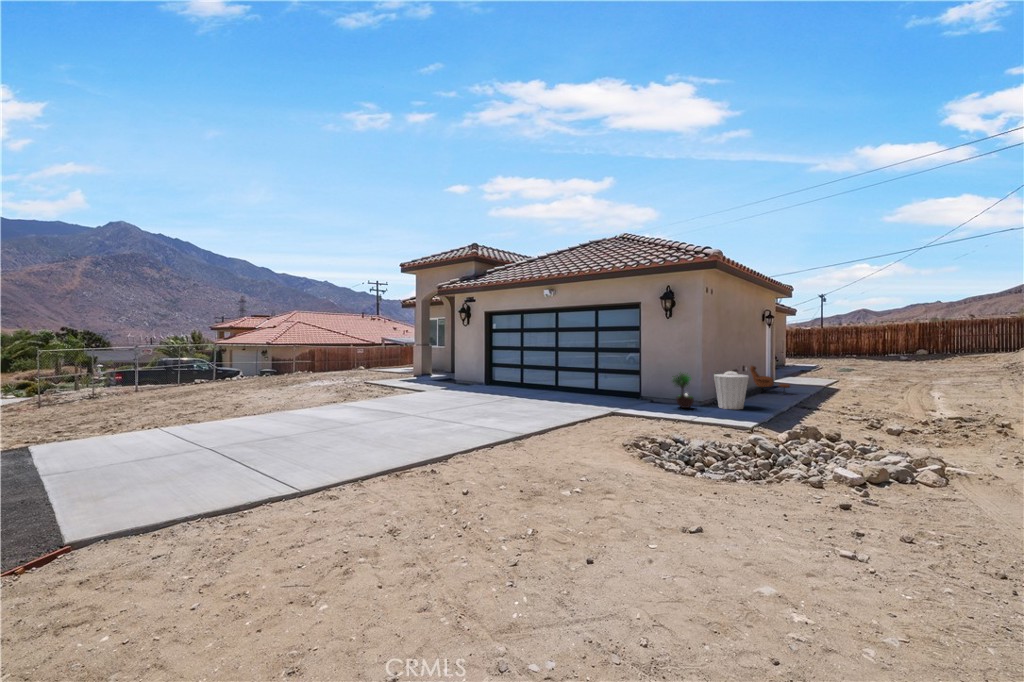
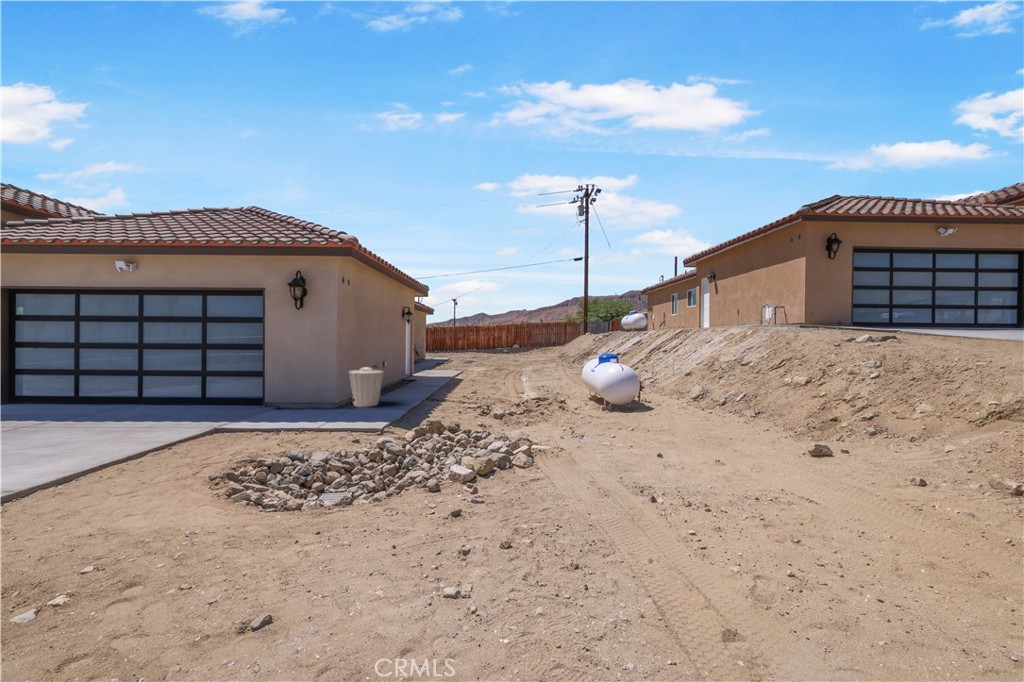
lounge chair: present [750,366,790,394] -> none [388,360,424,388]
potted tree: present [673,374,694,408] -> none [299,367,327,410]

